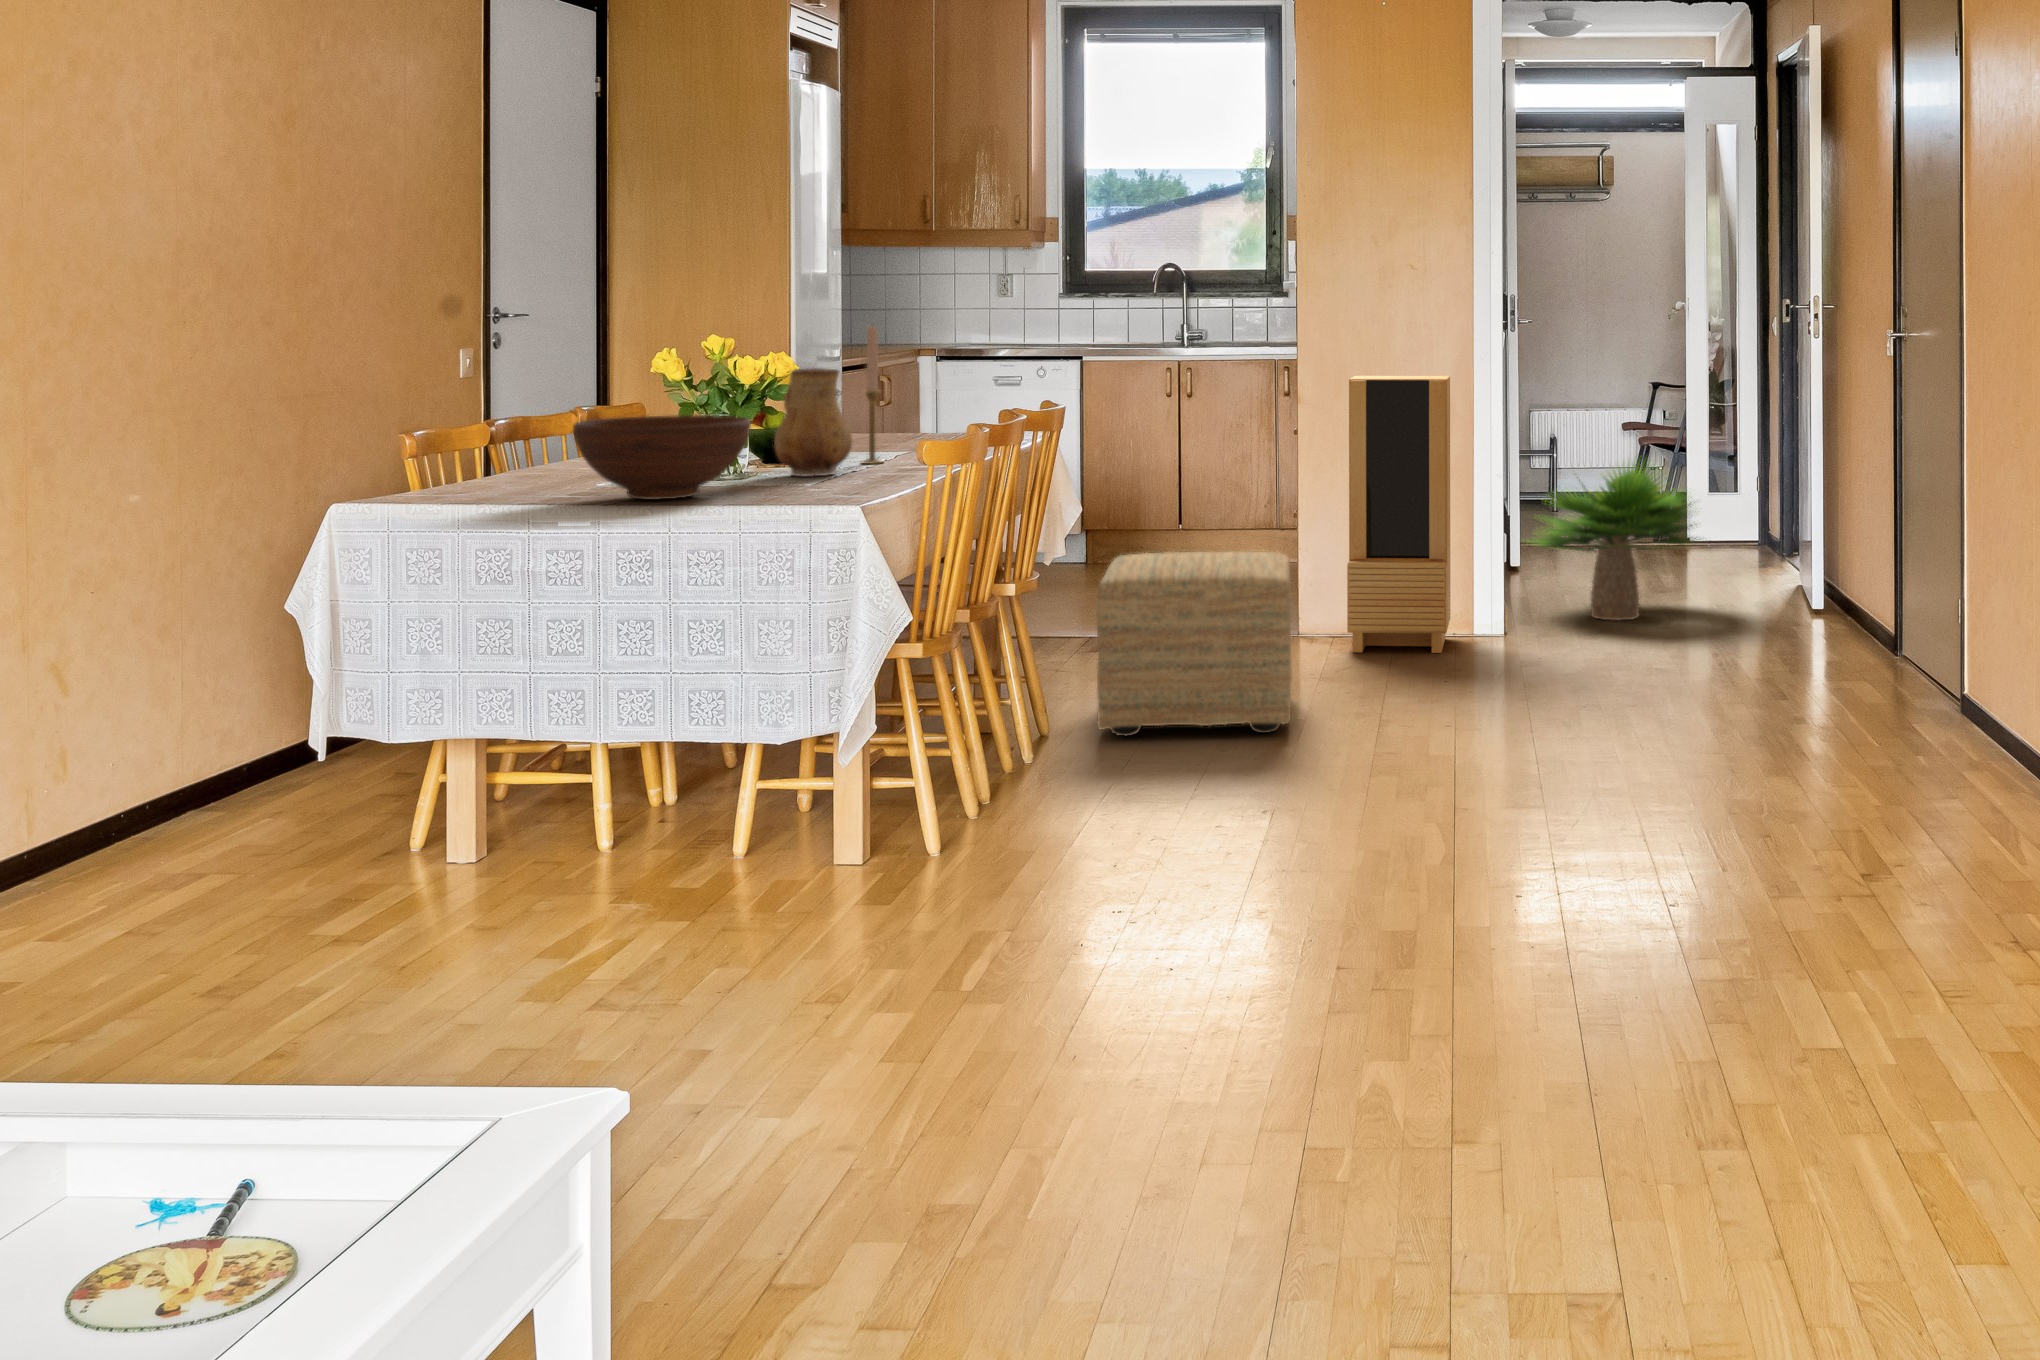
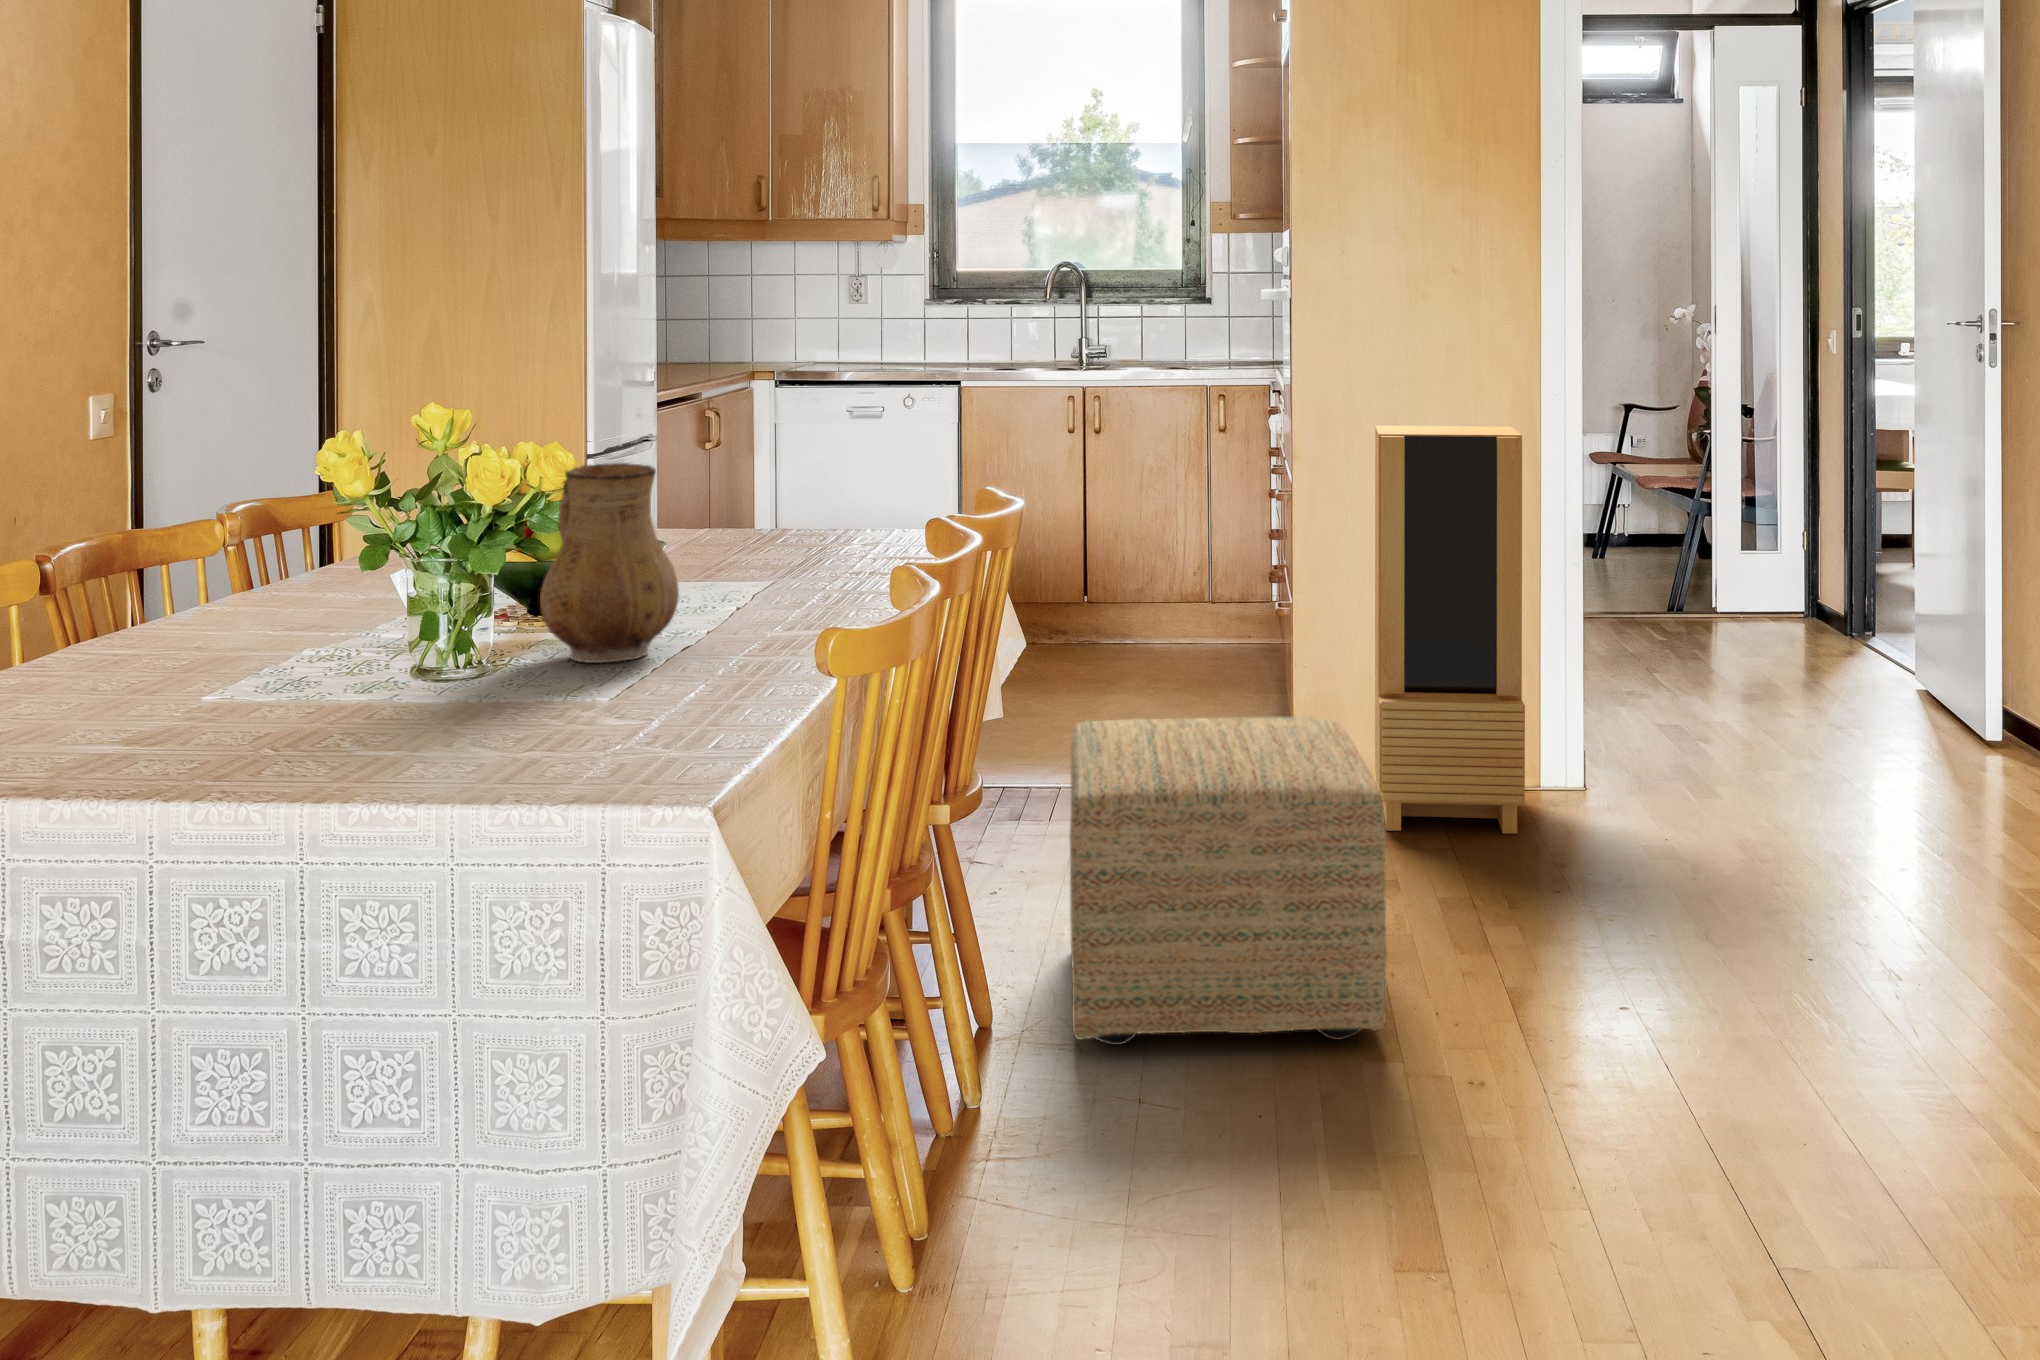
candlestick: present [864,326,881,464] -> none [689,378,730,617]
fruit bowl: present [573,415,751,500] -> none [127,570,487,760]
potted plant: present [1528,465,1697,620] -> none [1579,527,1858,765]

